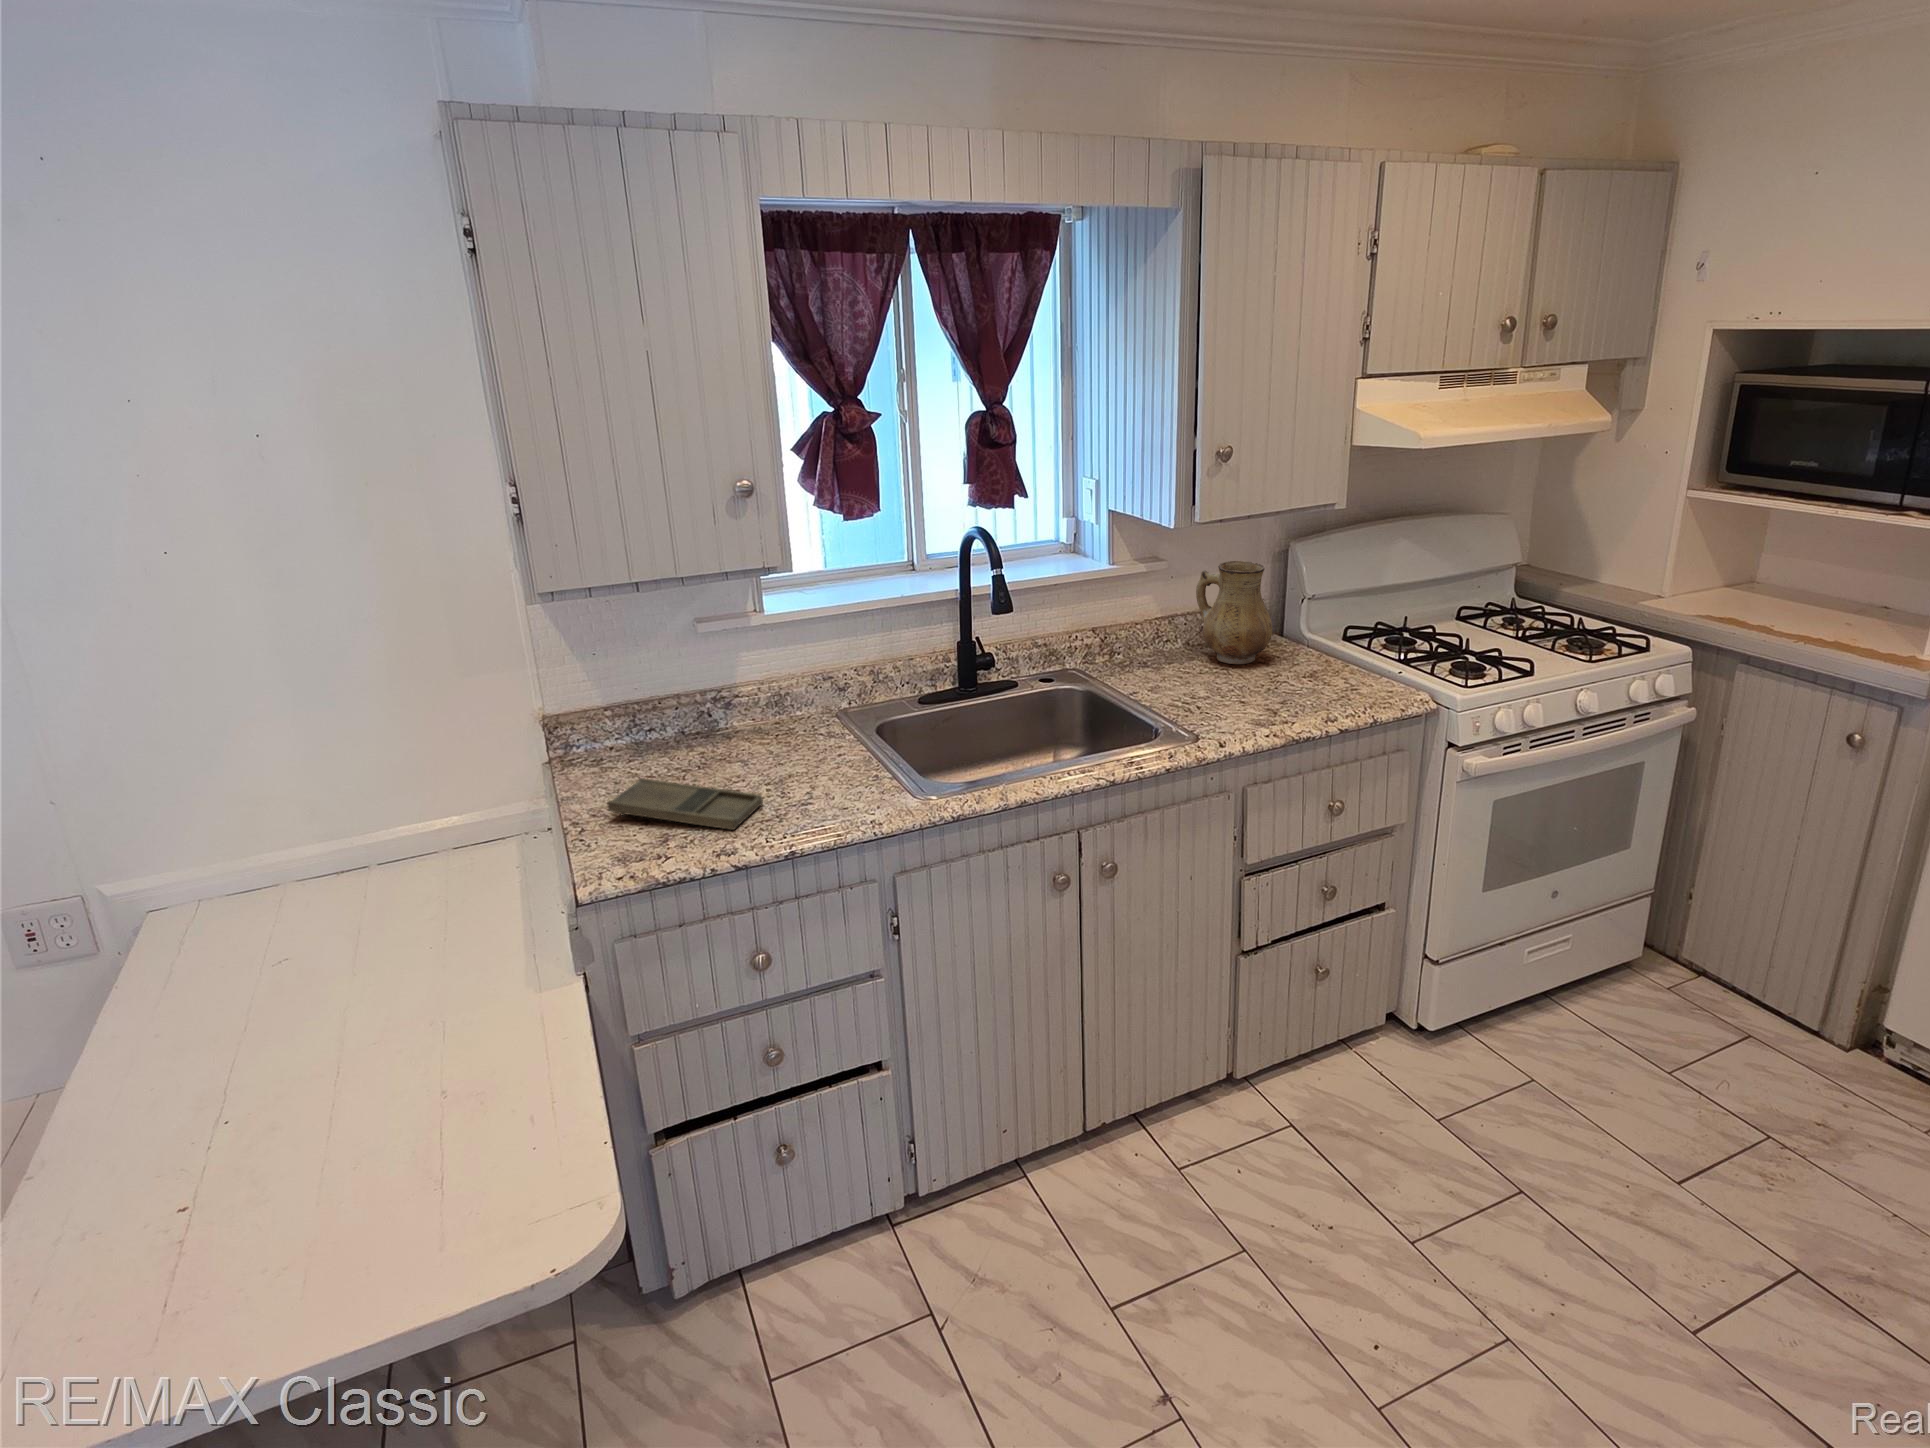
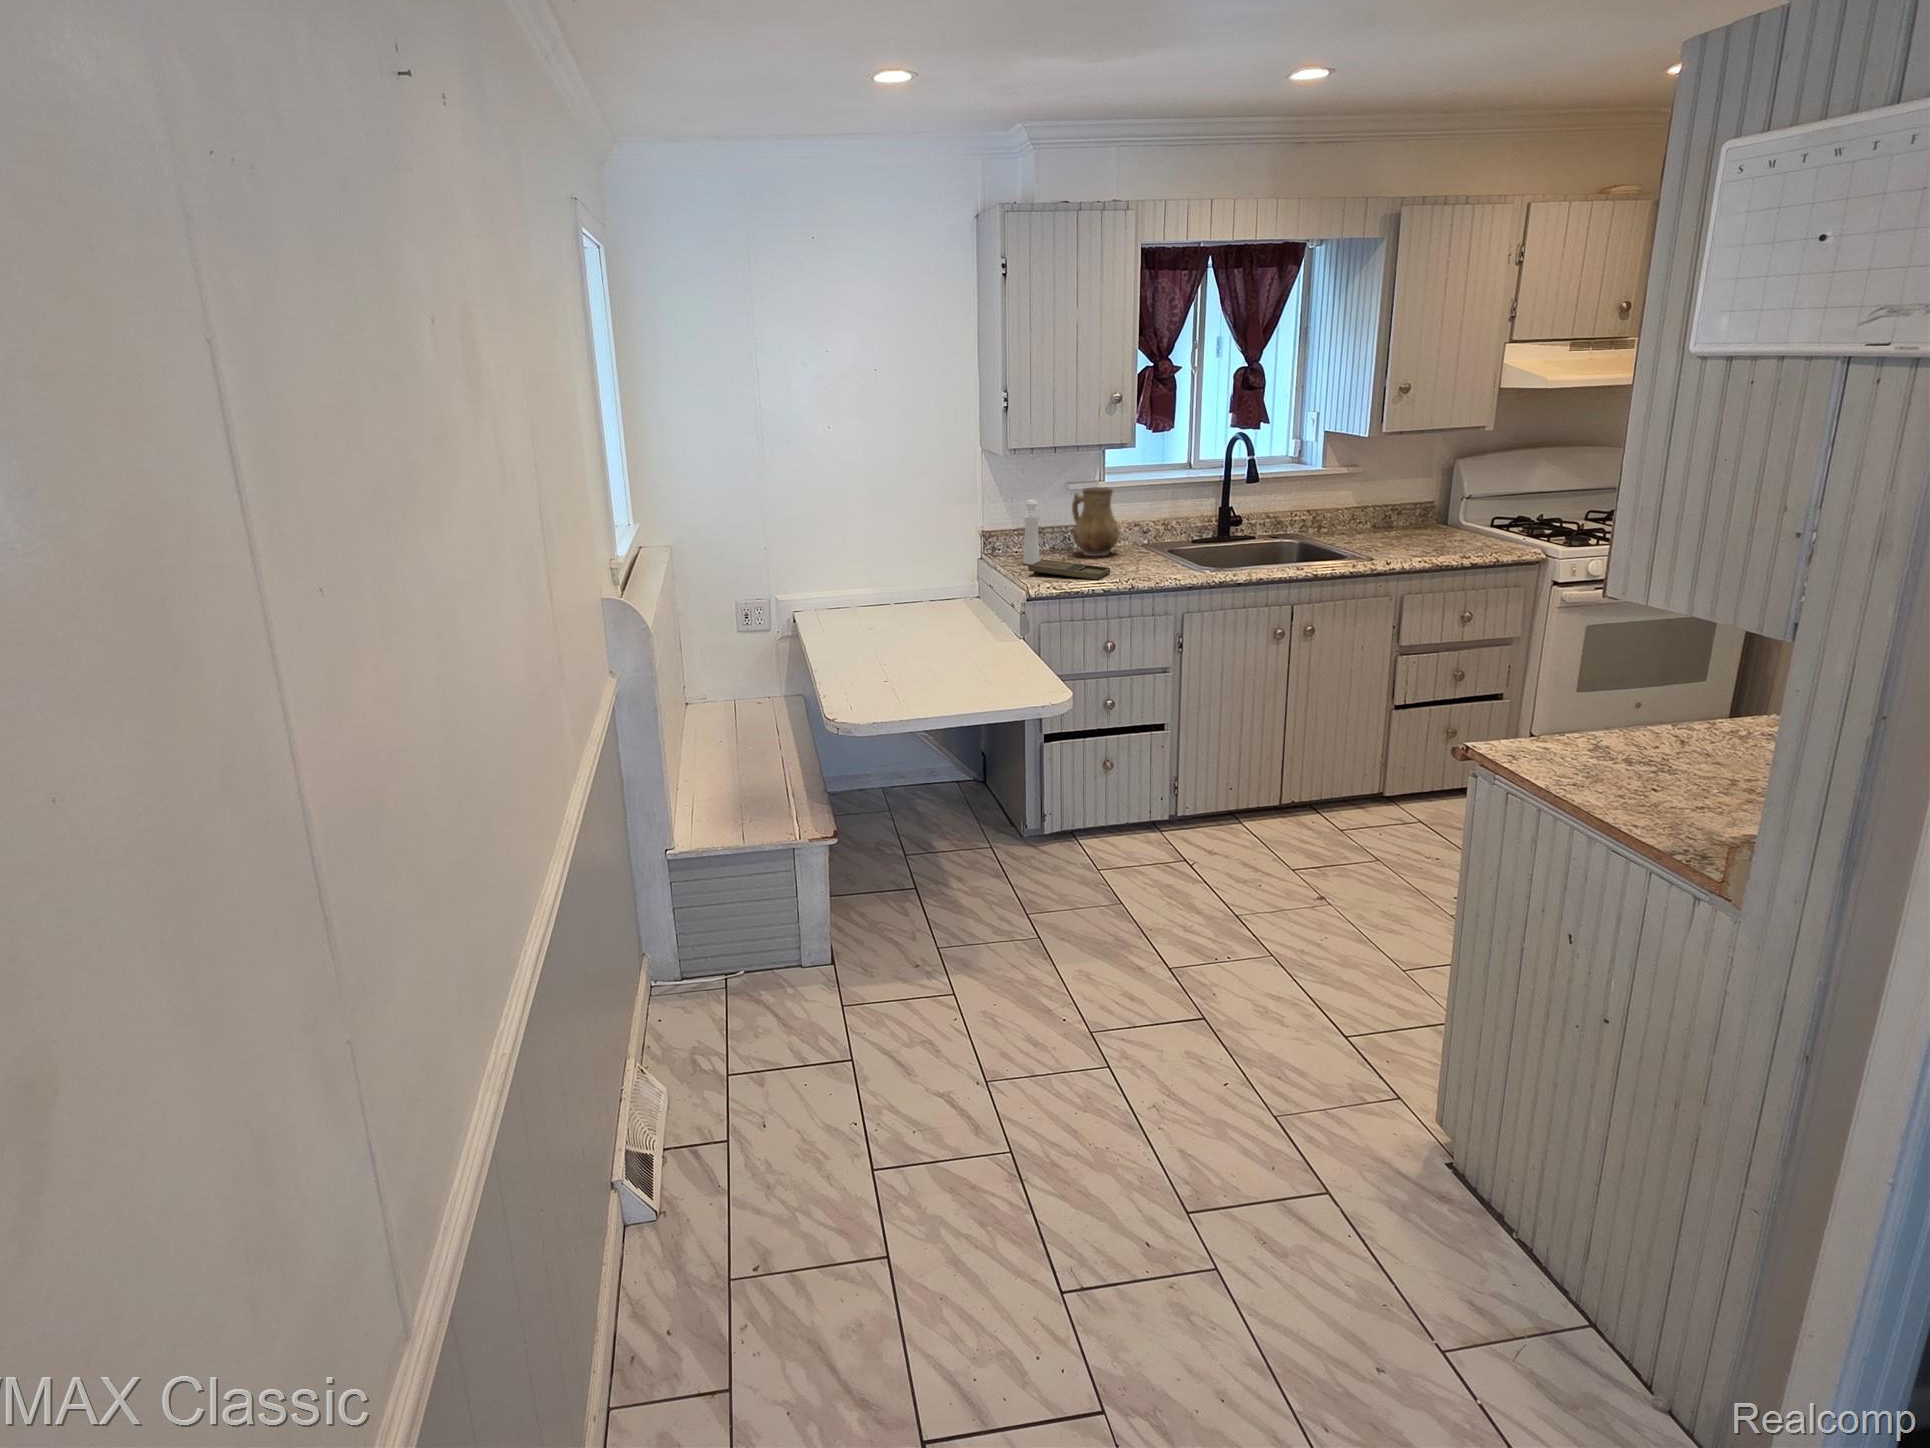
ceramic pitcher: present [1196,561,1272,664] -> present [1072,487,1120,556]
pepper mill: none [608,653,650,776] -> present [1023,500,1039,564]

